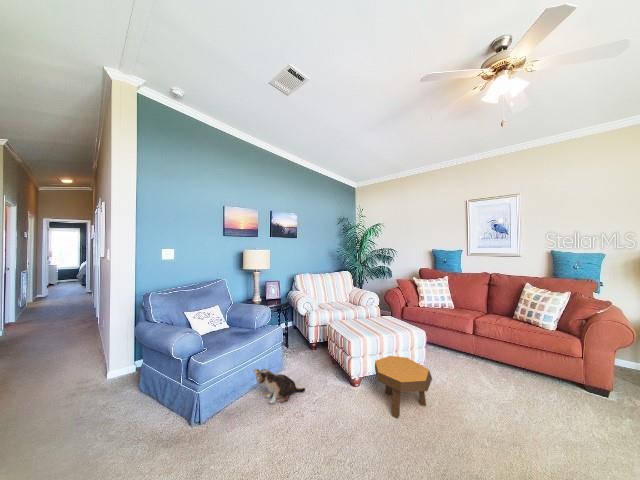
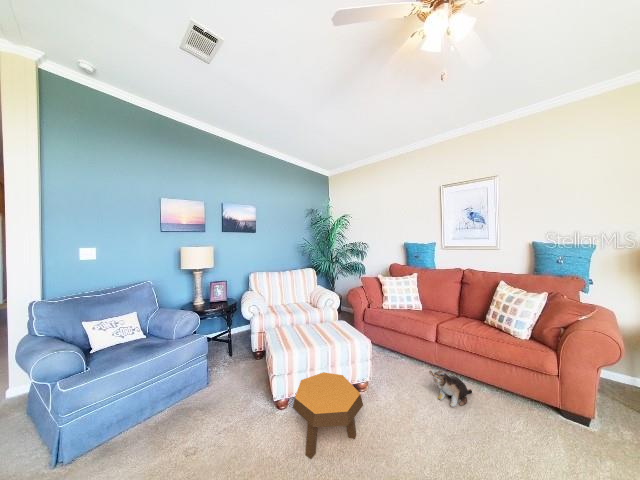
plush toy: present [254,369,305,404] -> present [429,371,472,407]

